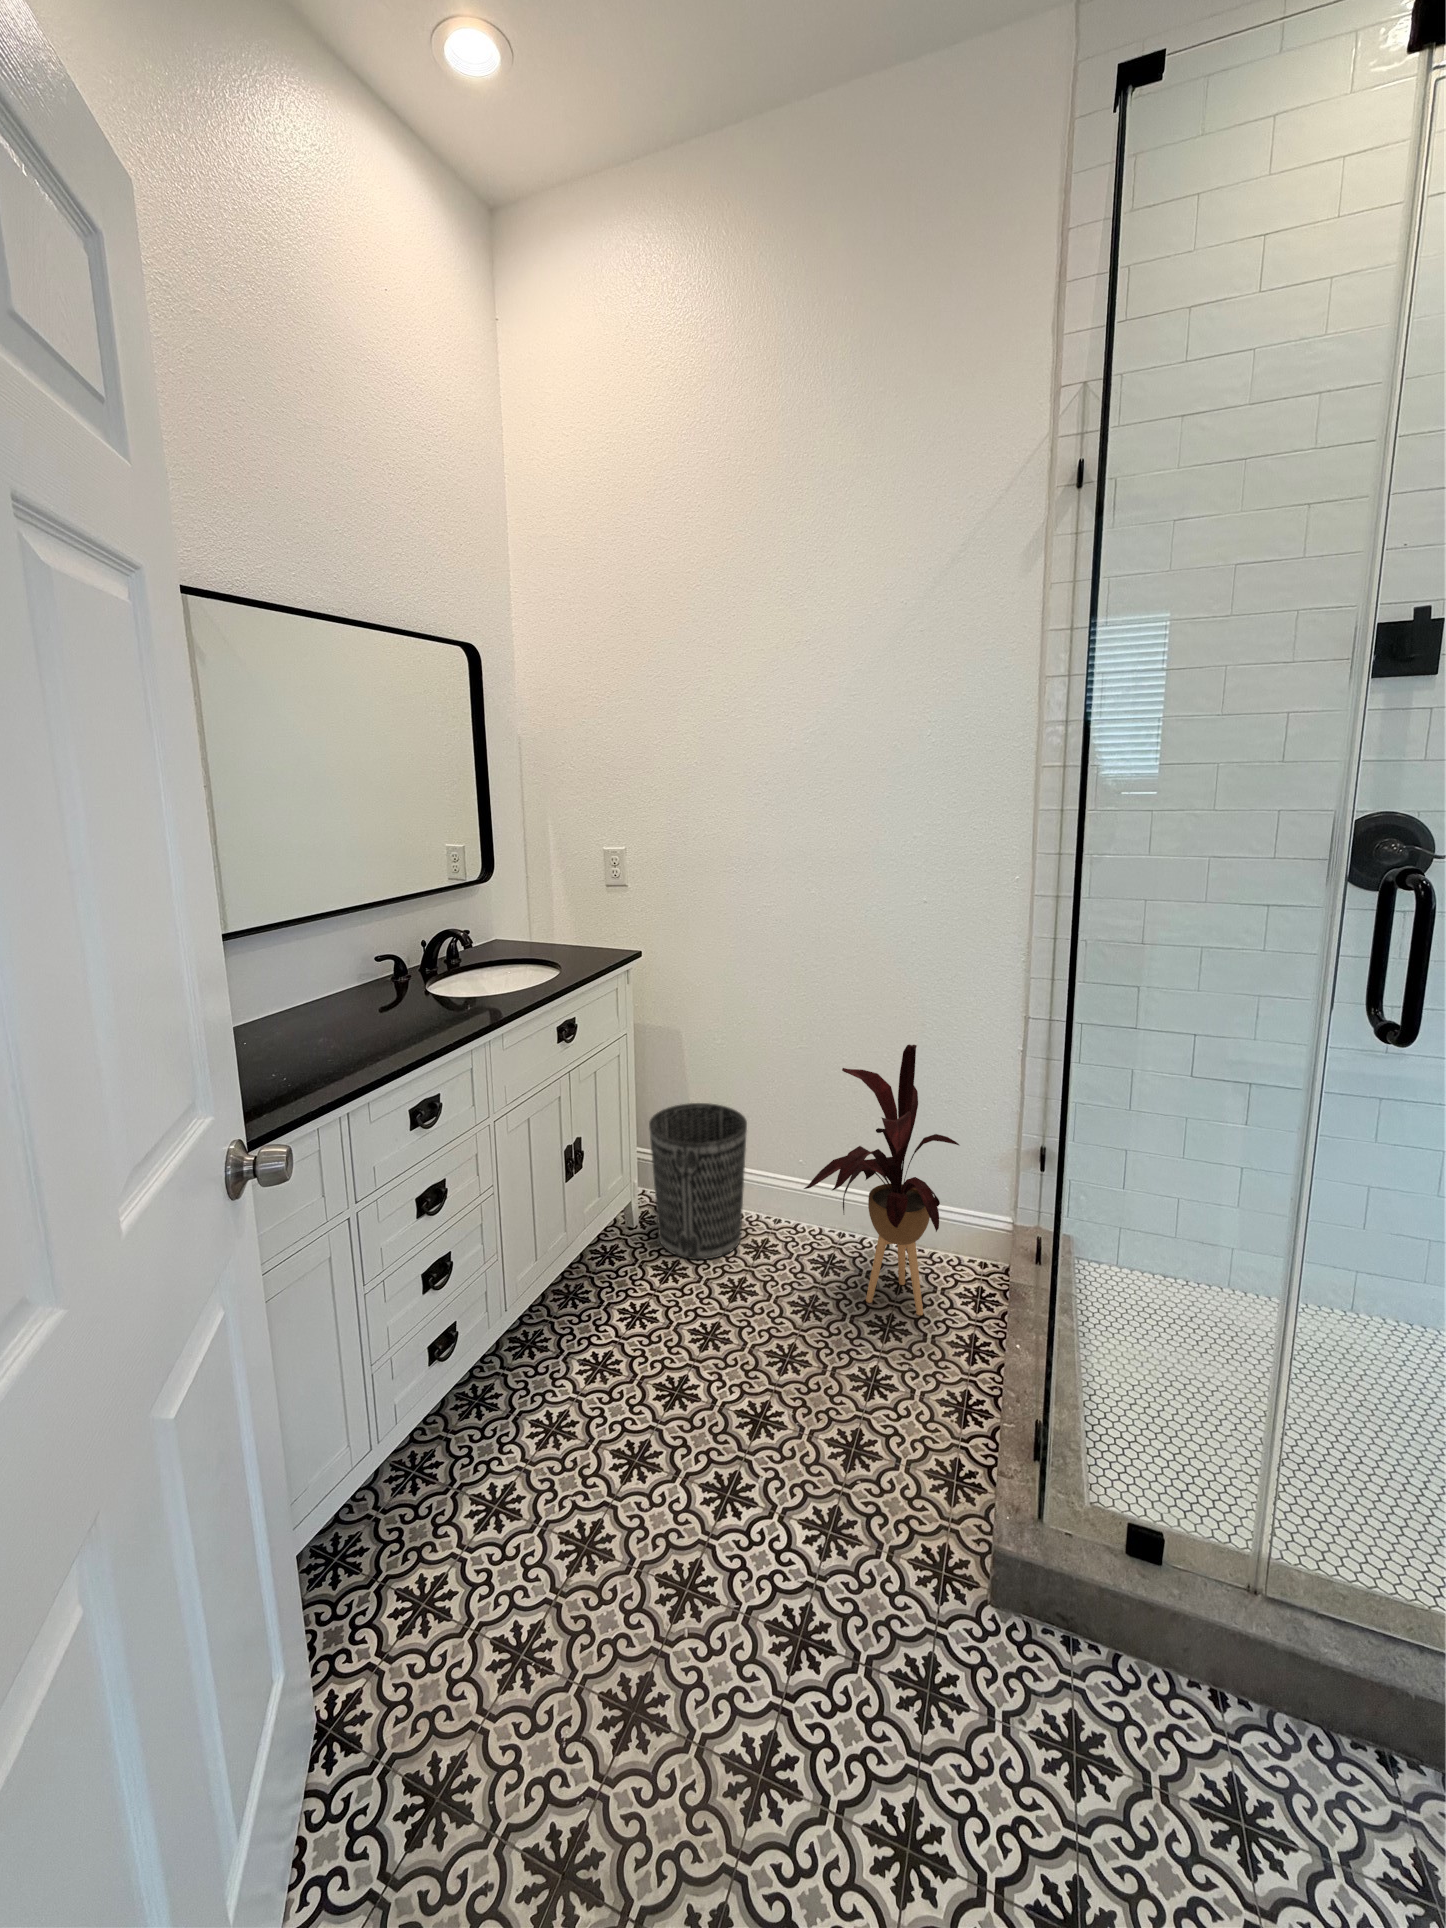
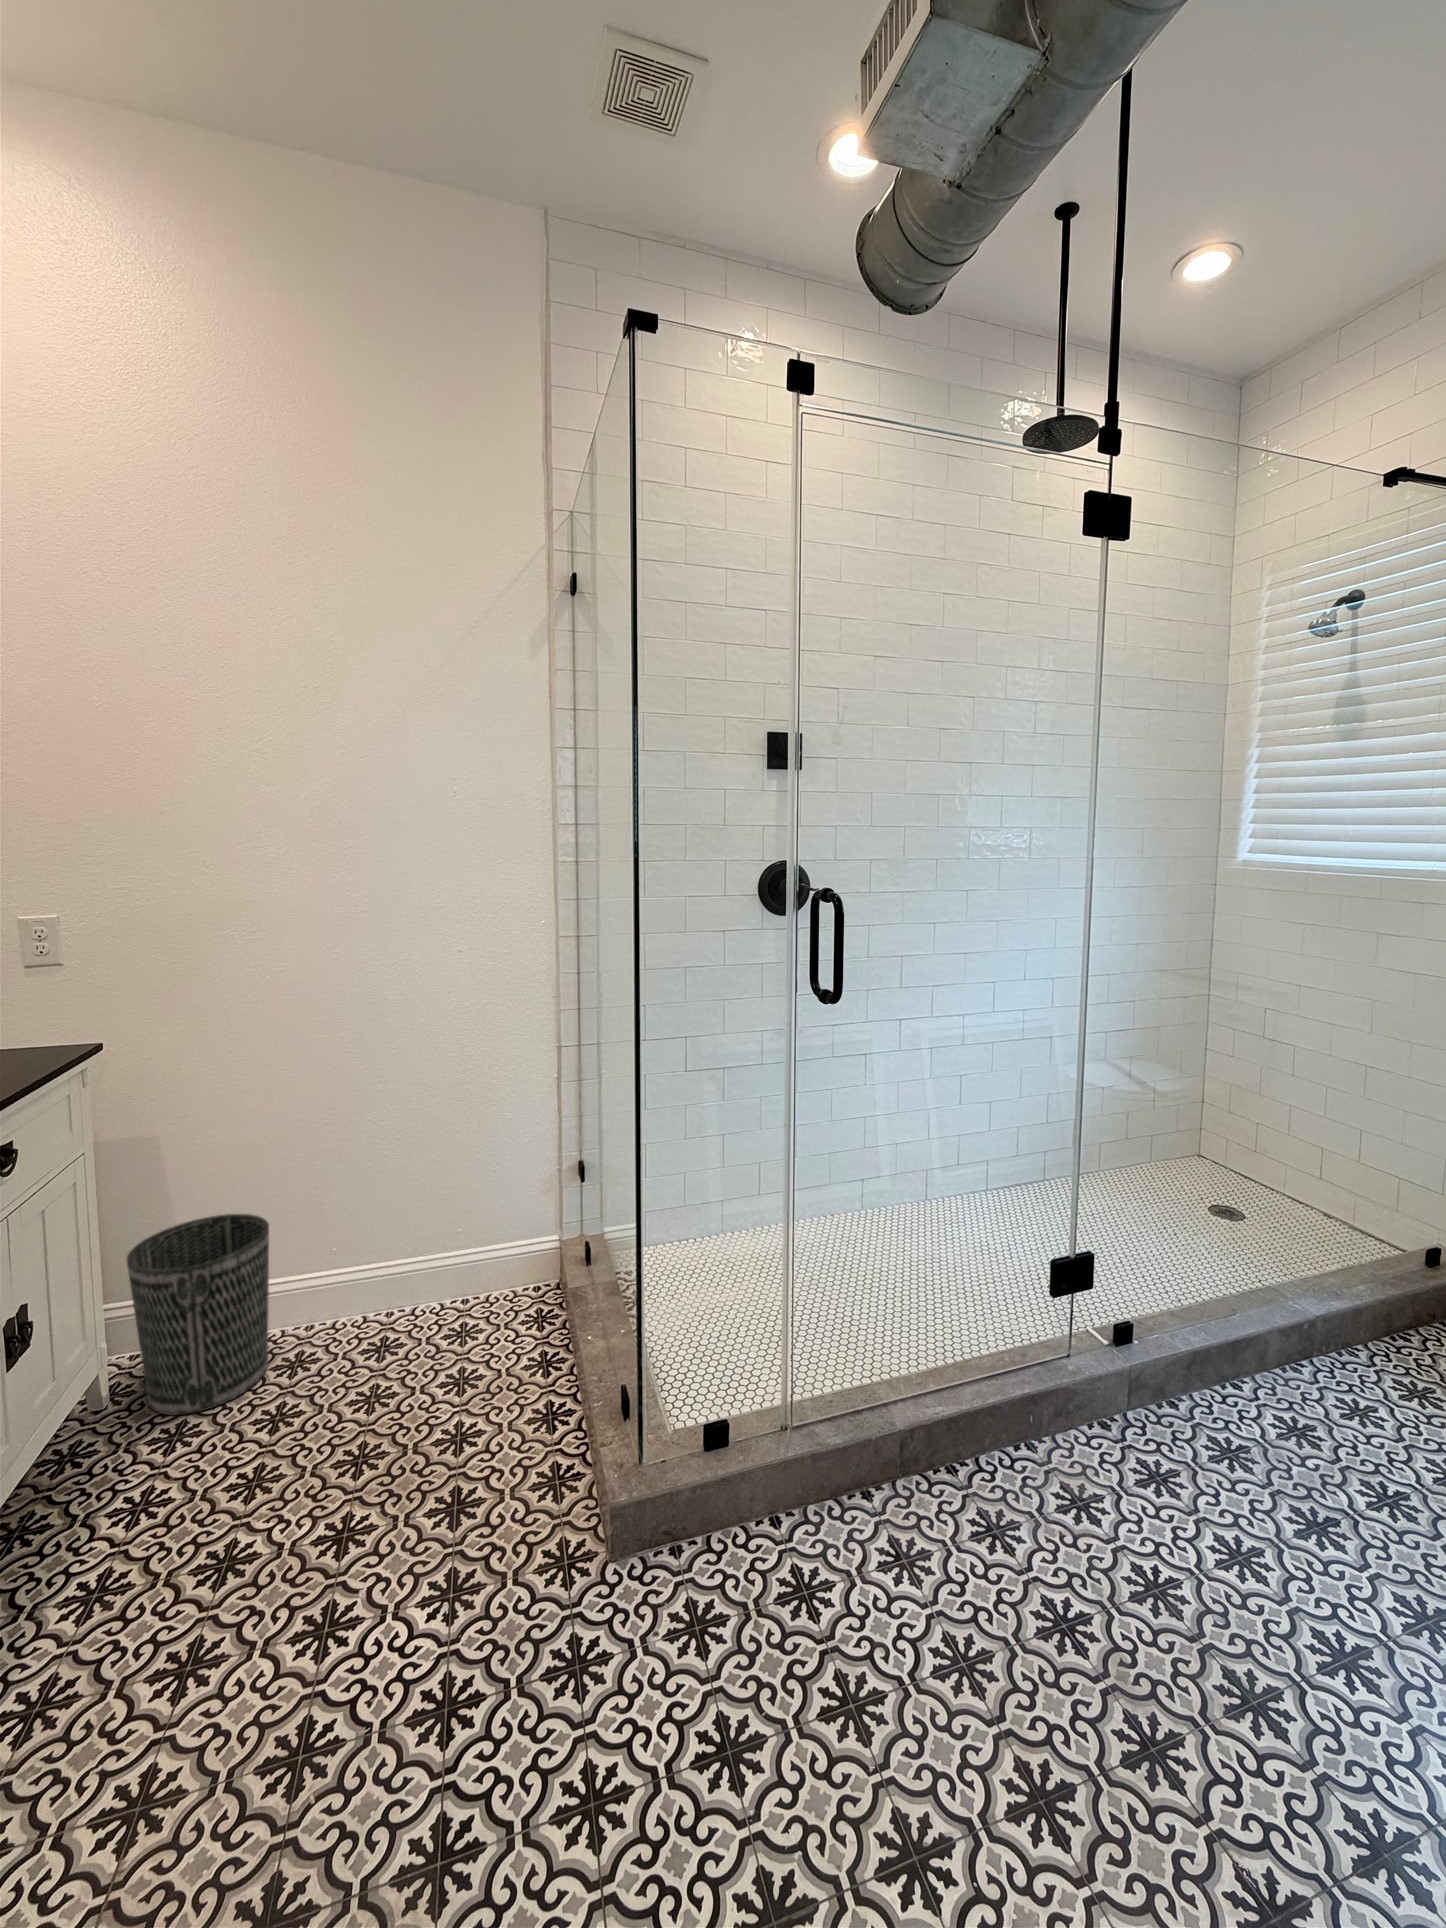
house plant: present [804,1045,959,1315] -> none [356,1086,516,1366]

